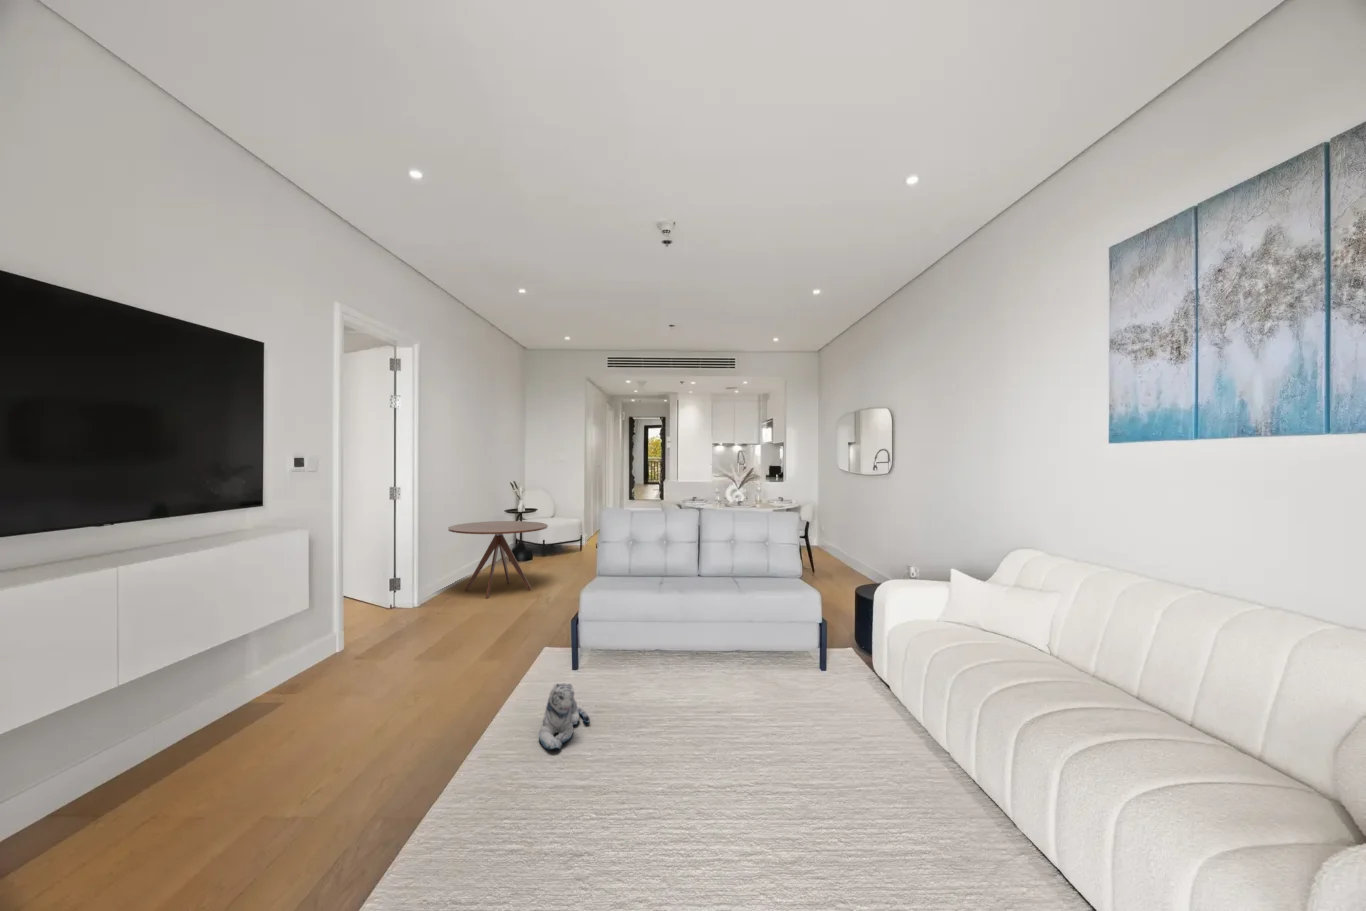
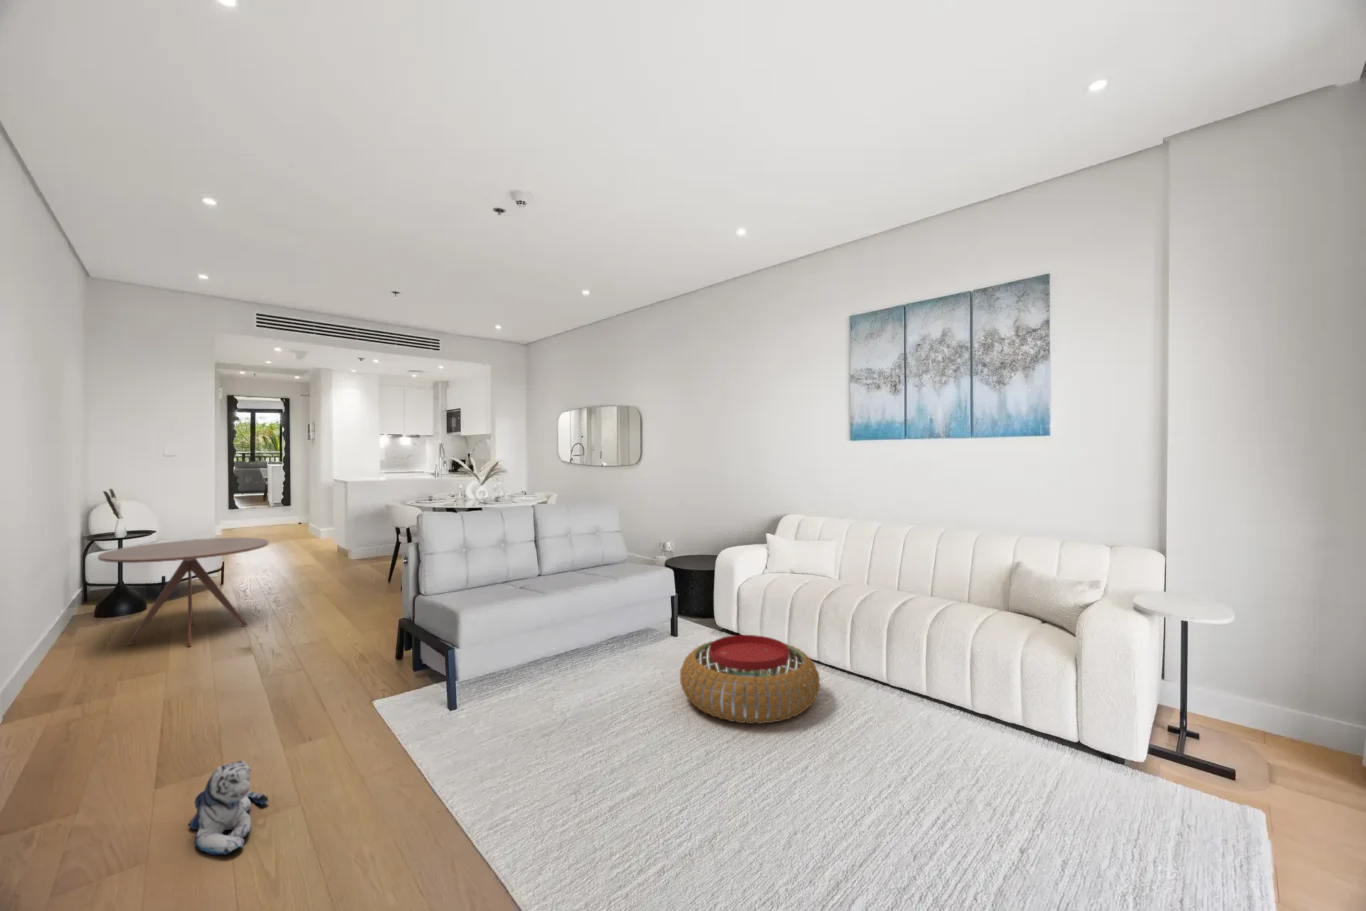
plush toy: present [539,684,590,750] -> present [189,761,268,855]
pouf: none [702,696,893,836] -> present [680,635,820,723]

